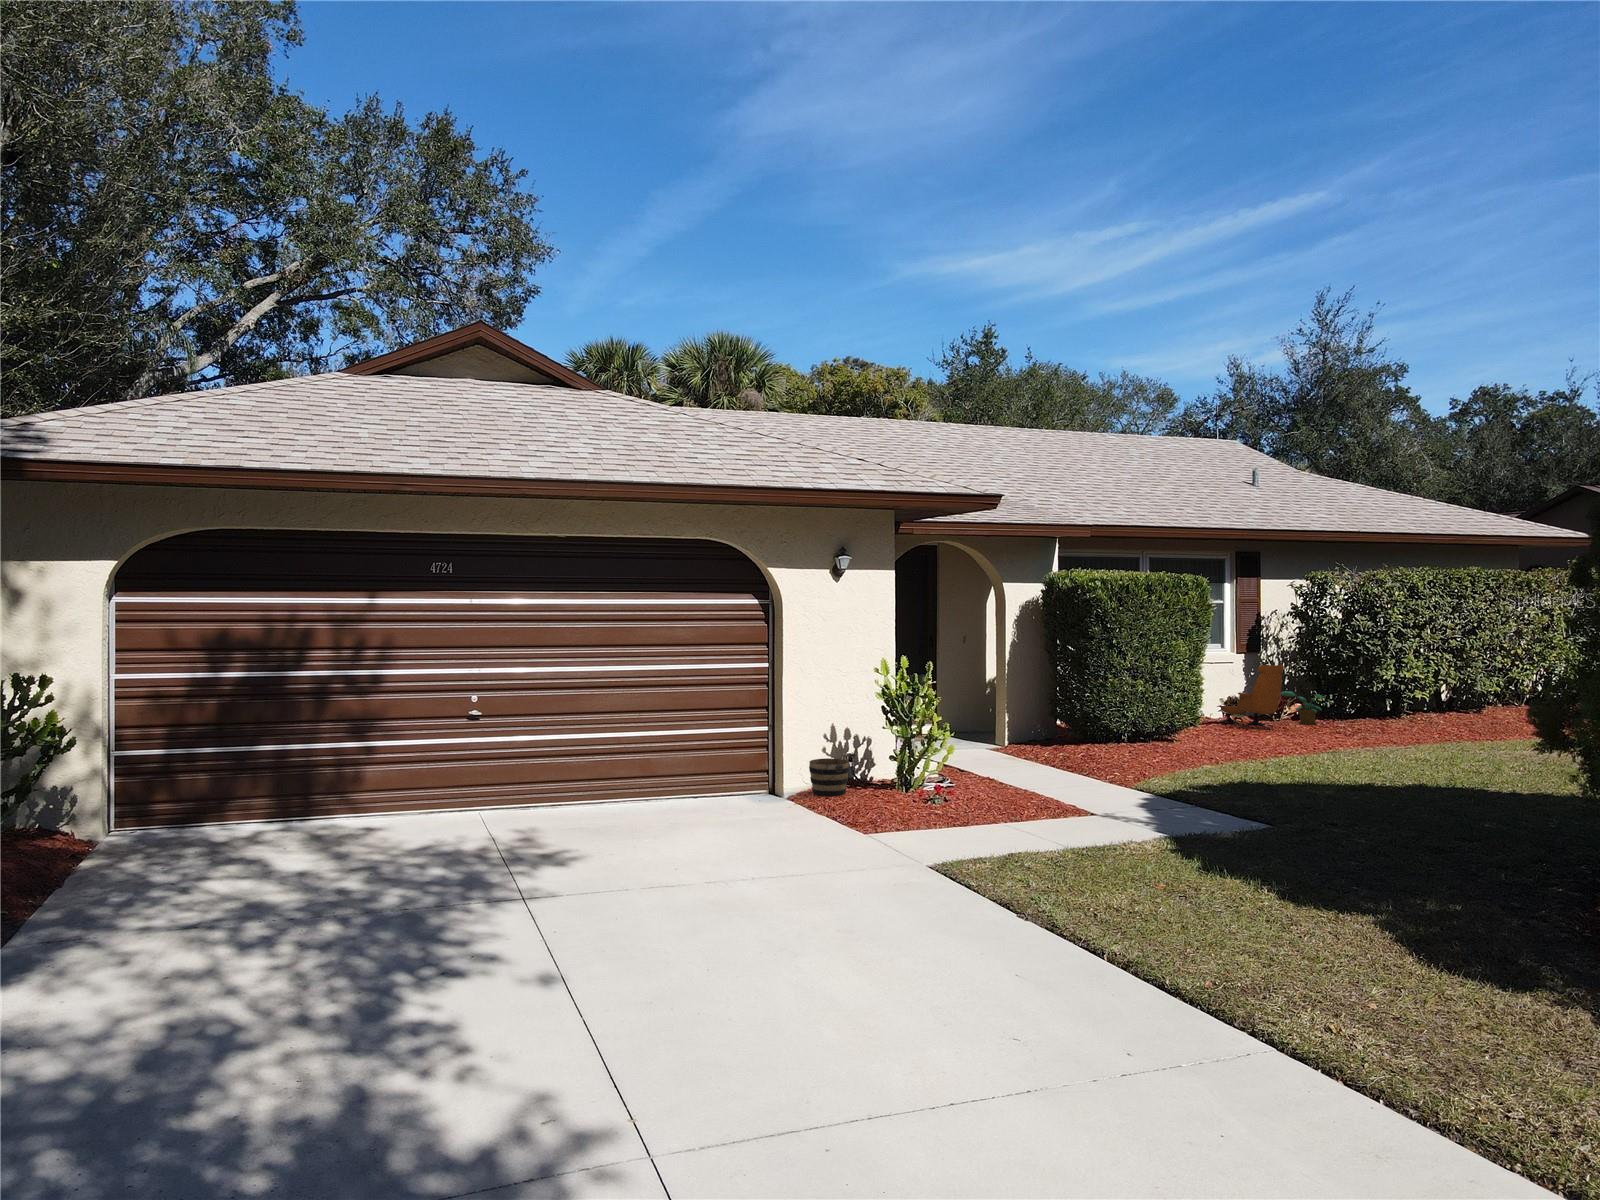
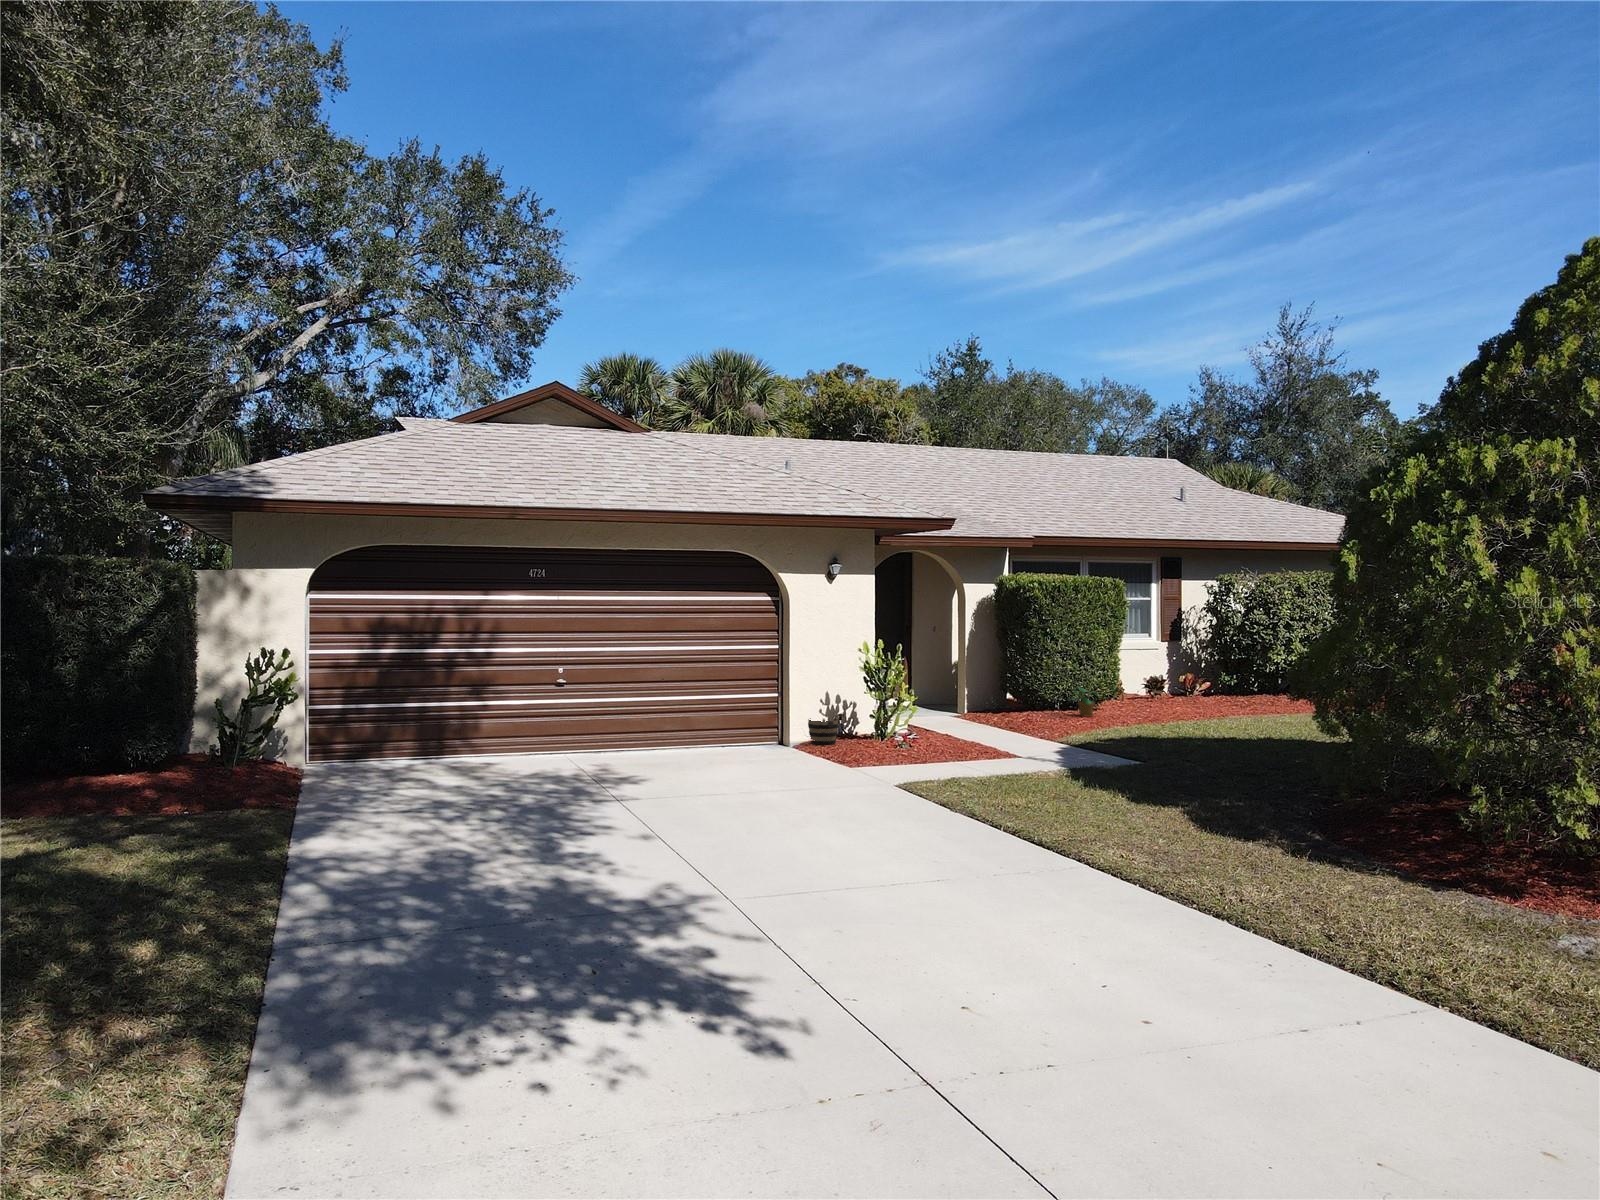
lounge chair: present [1217,665,1284,731] -> none [1142,649,1194,703]
potted plant: present [1280,691,1324,725] -> present [1078,687,1095,717]

